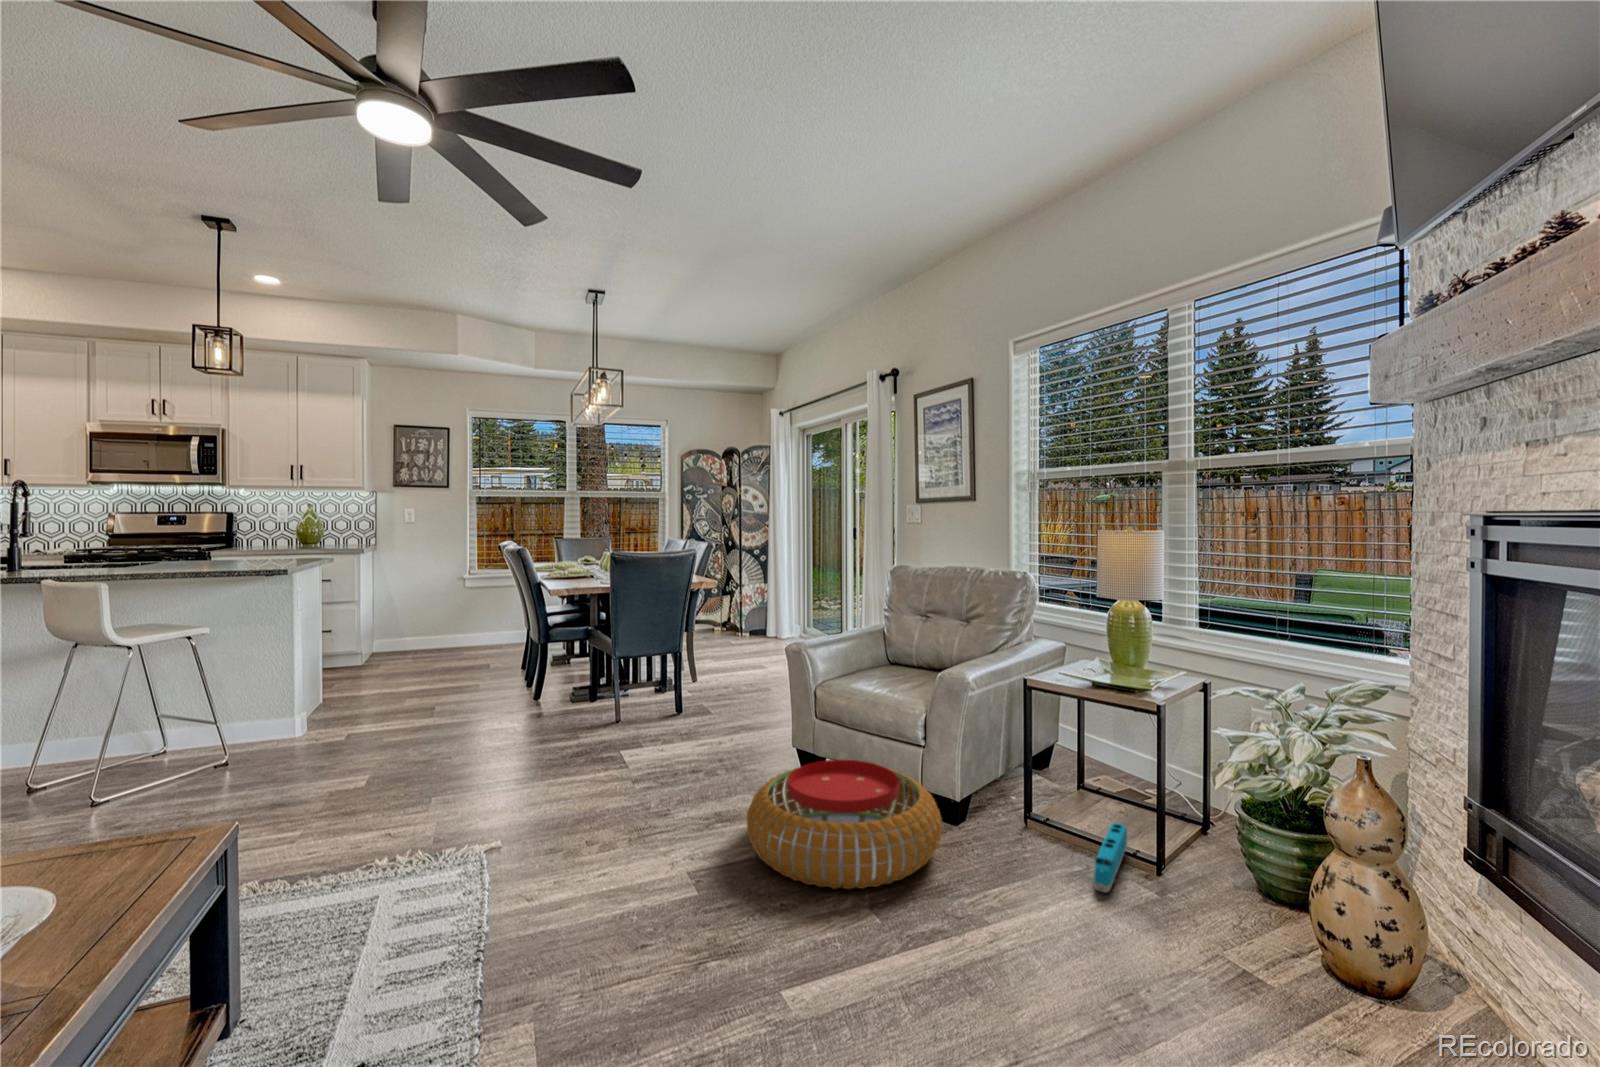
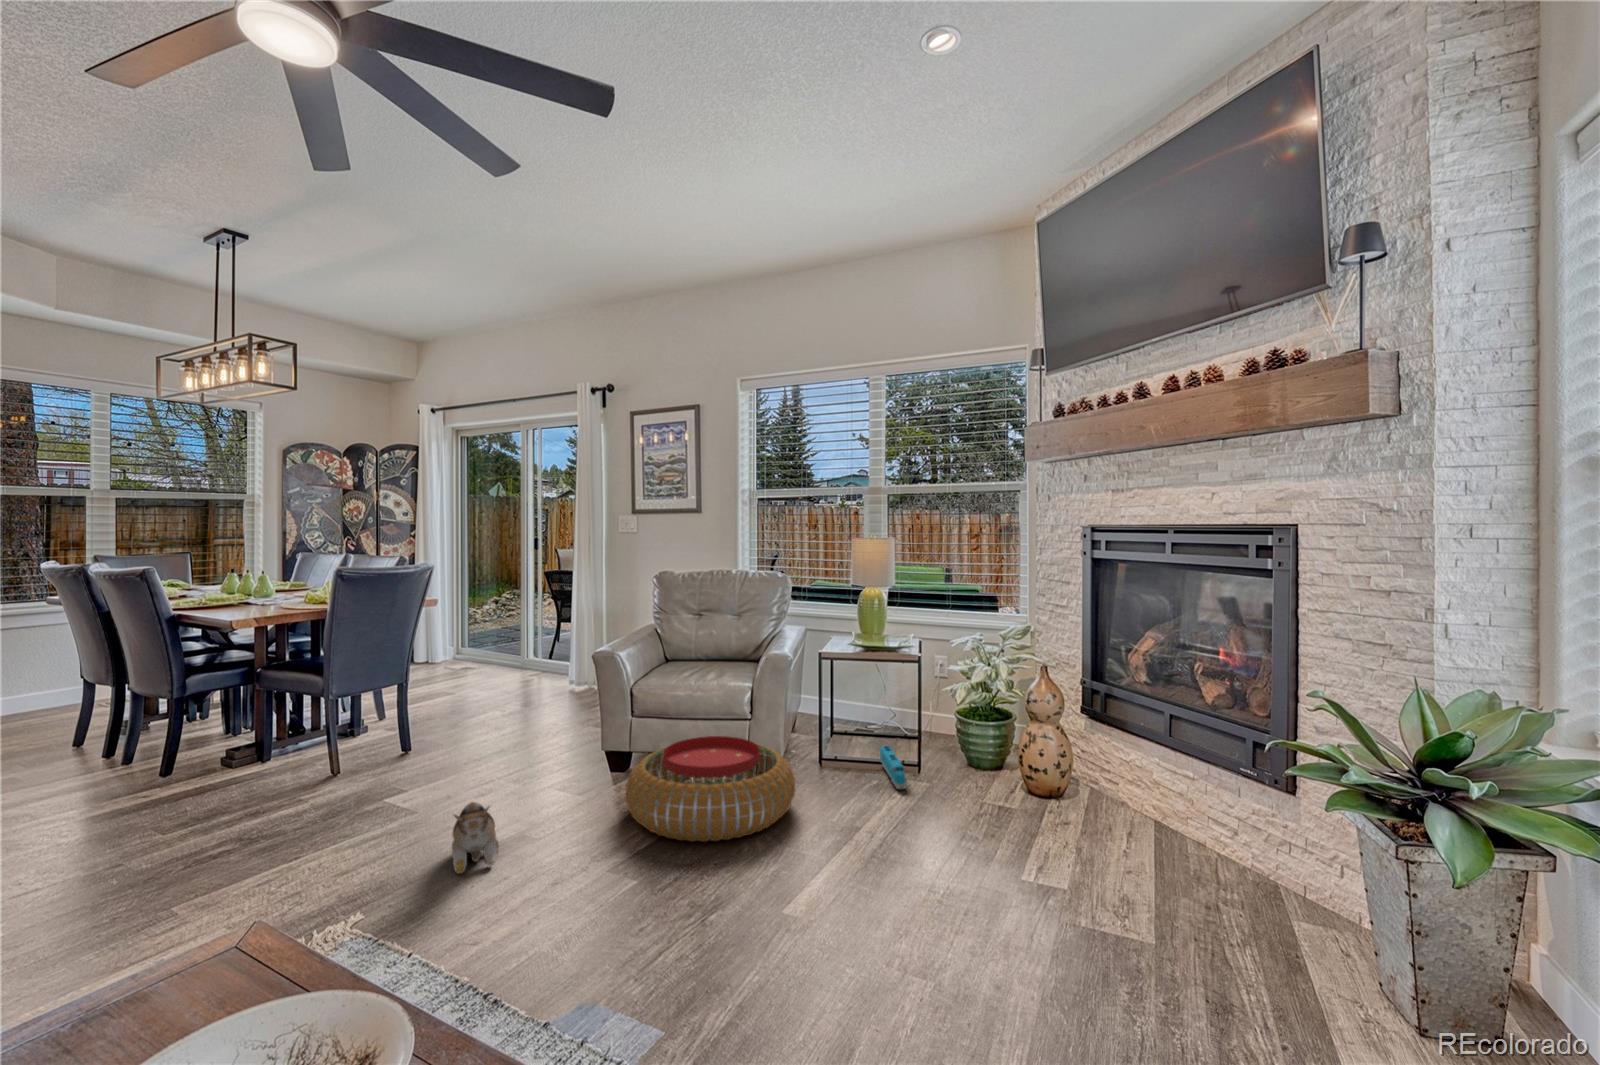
plush toy: none [567,778,636,842] -> present [452,802,499,874]

